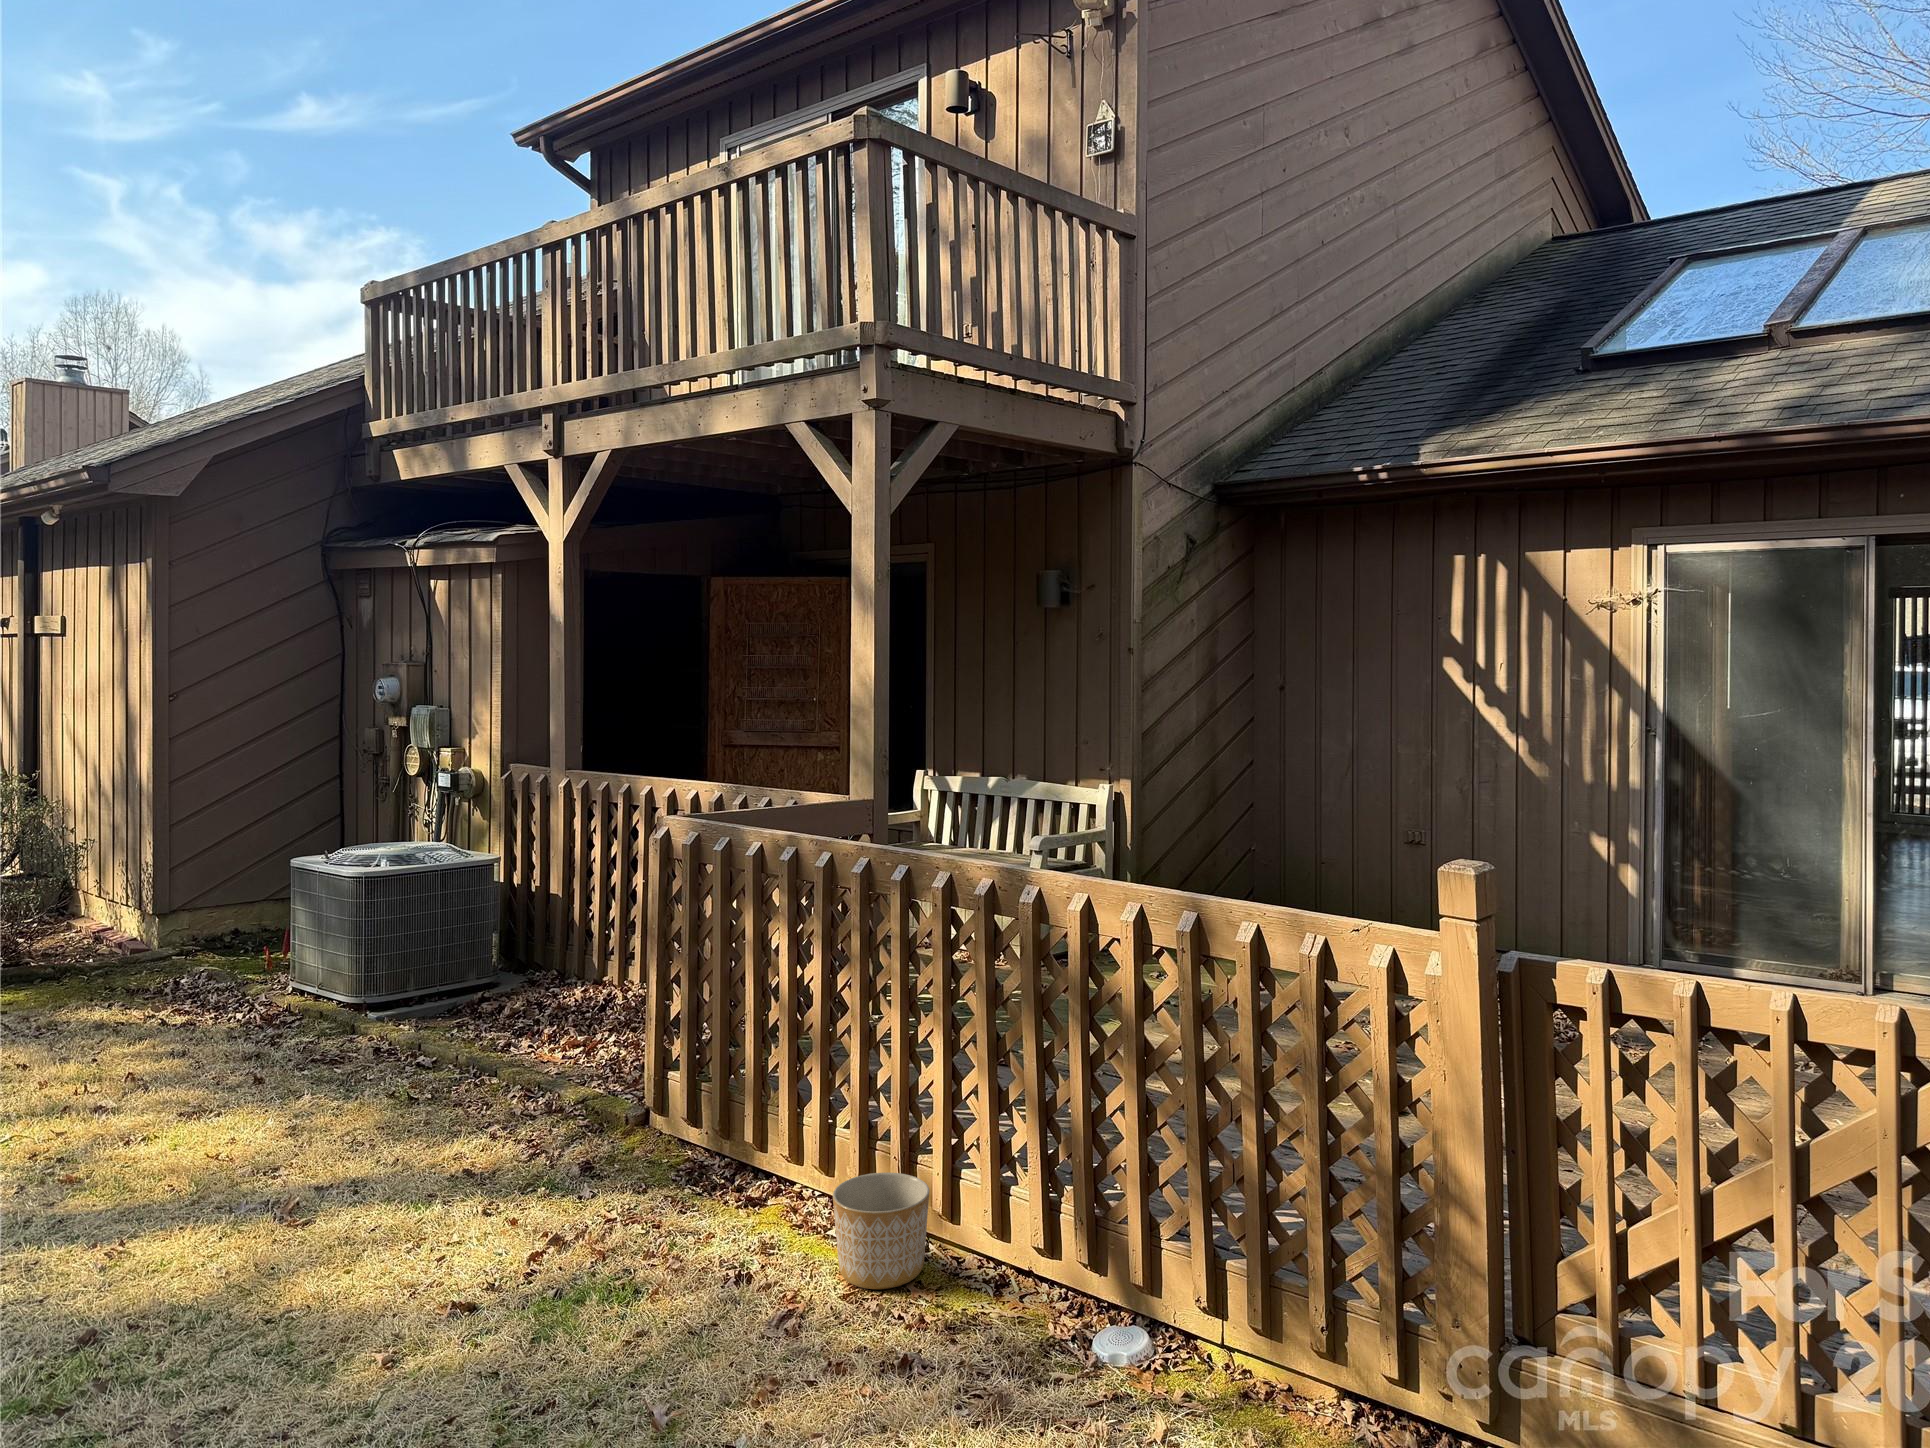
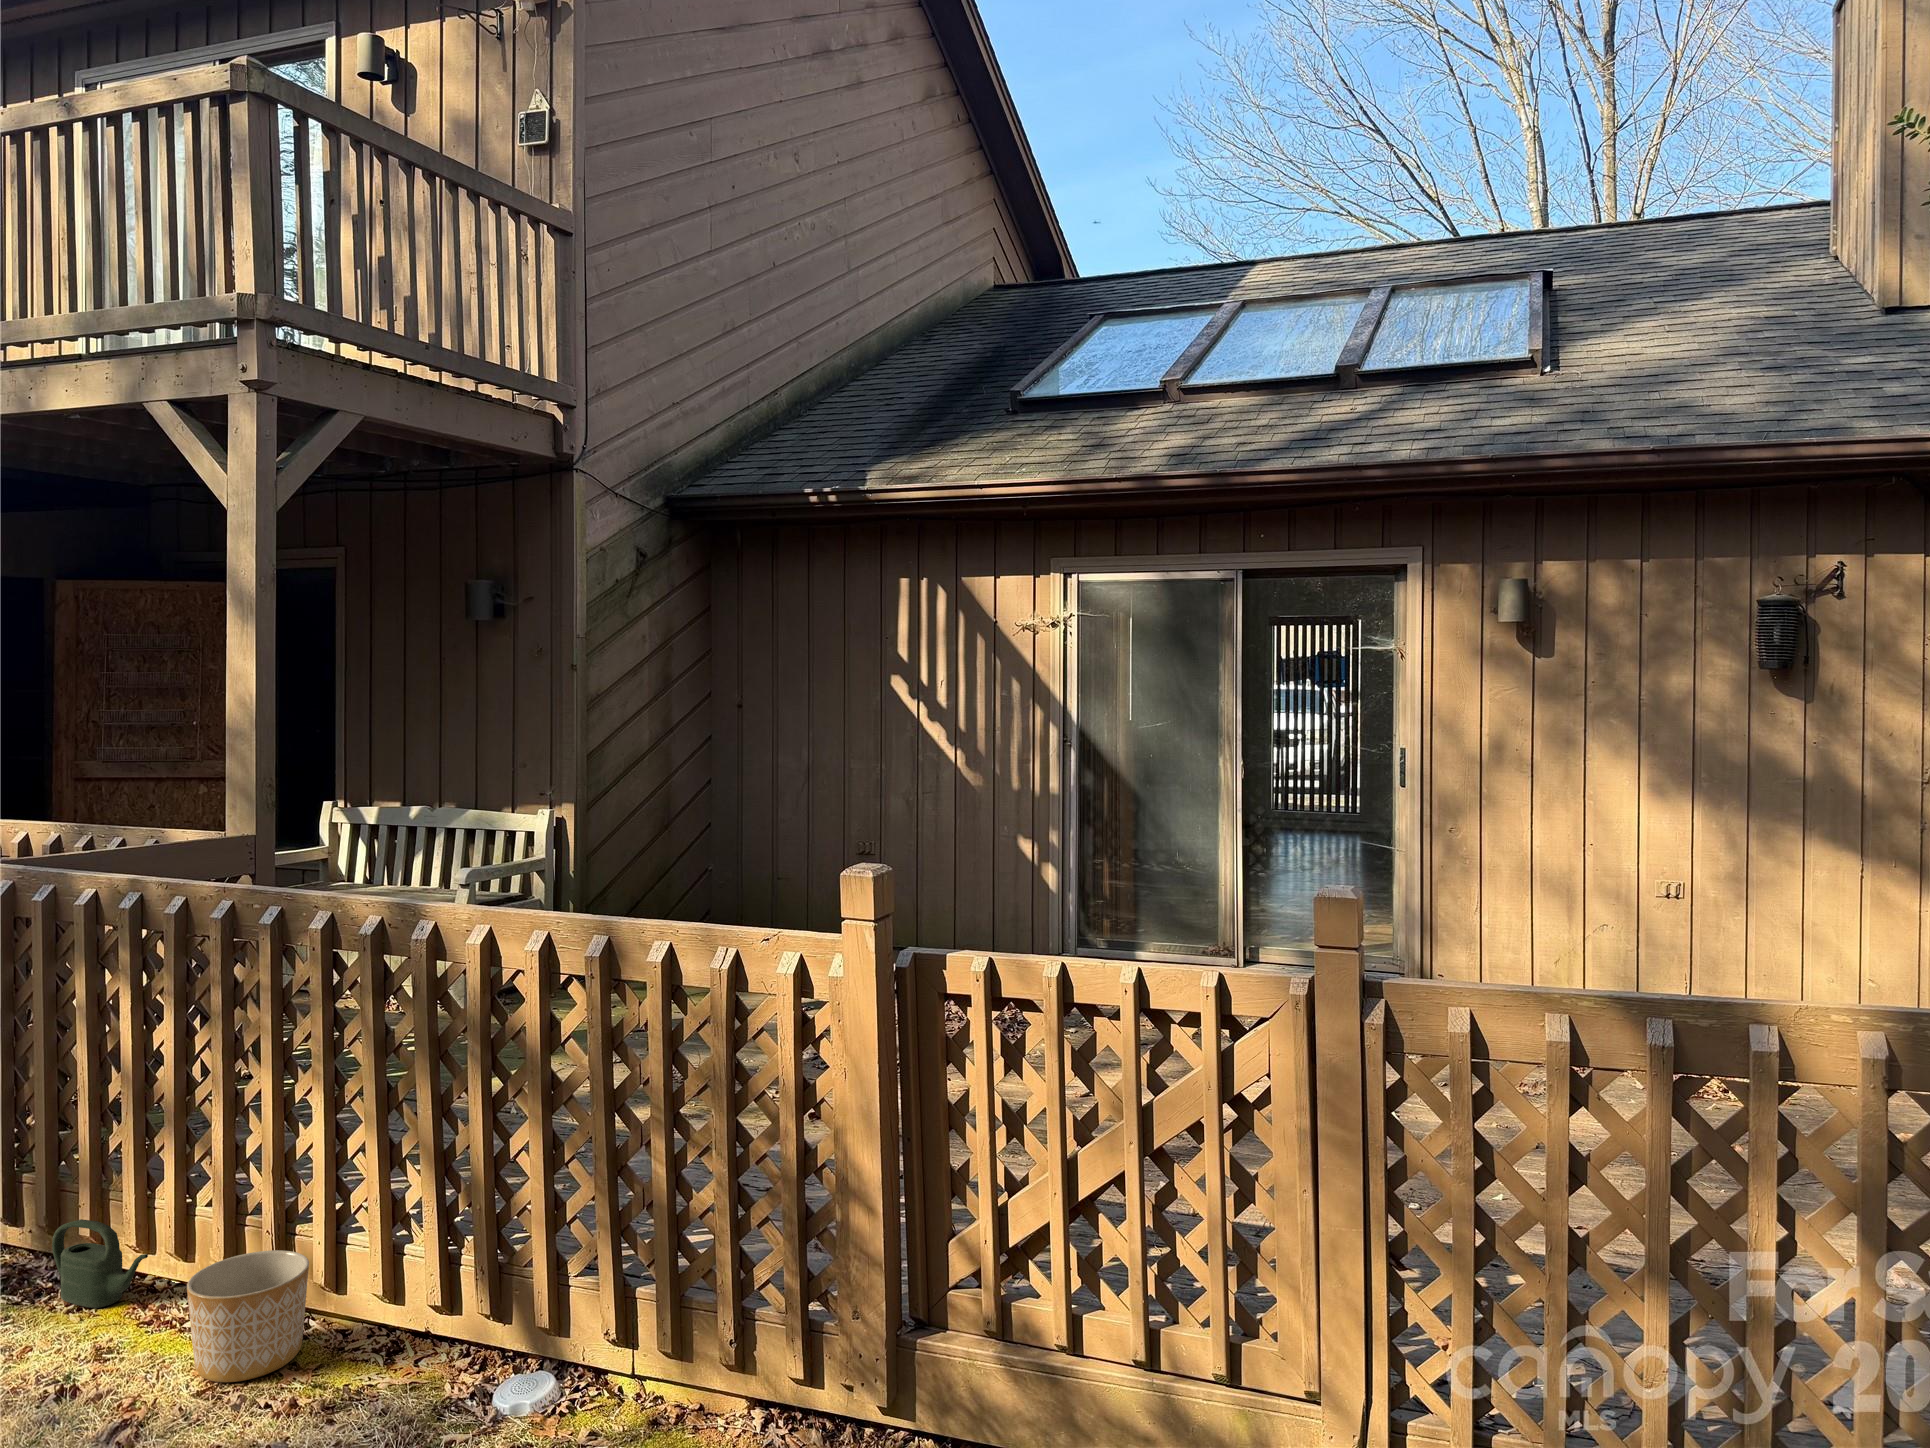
watering can: none [729,1121,800,1200] -> present [52,1219,148,1308]

